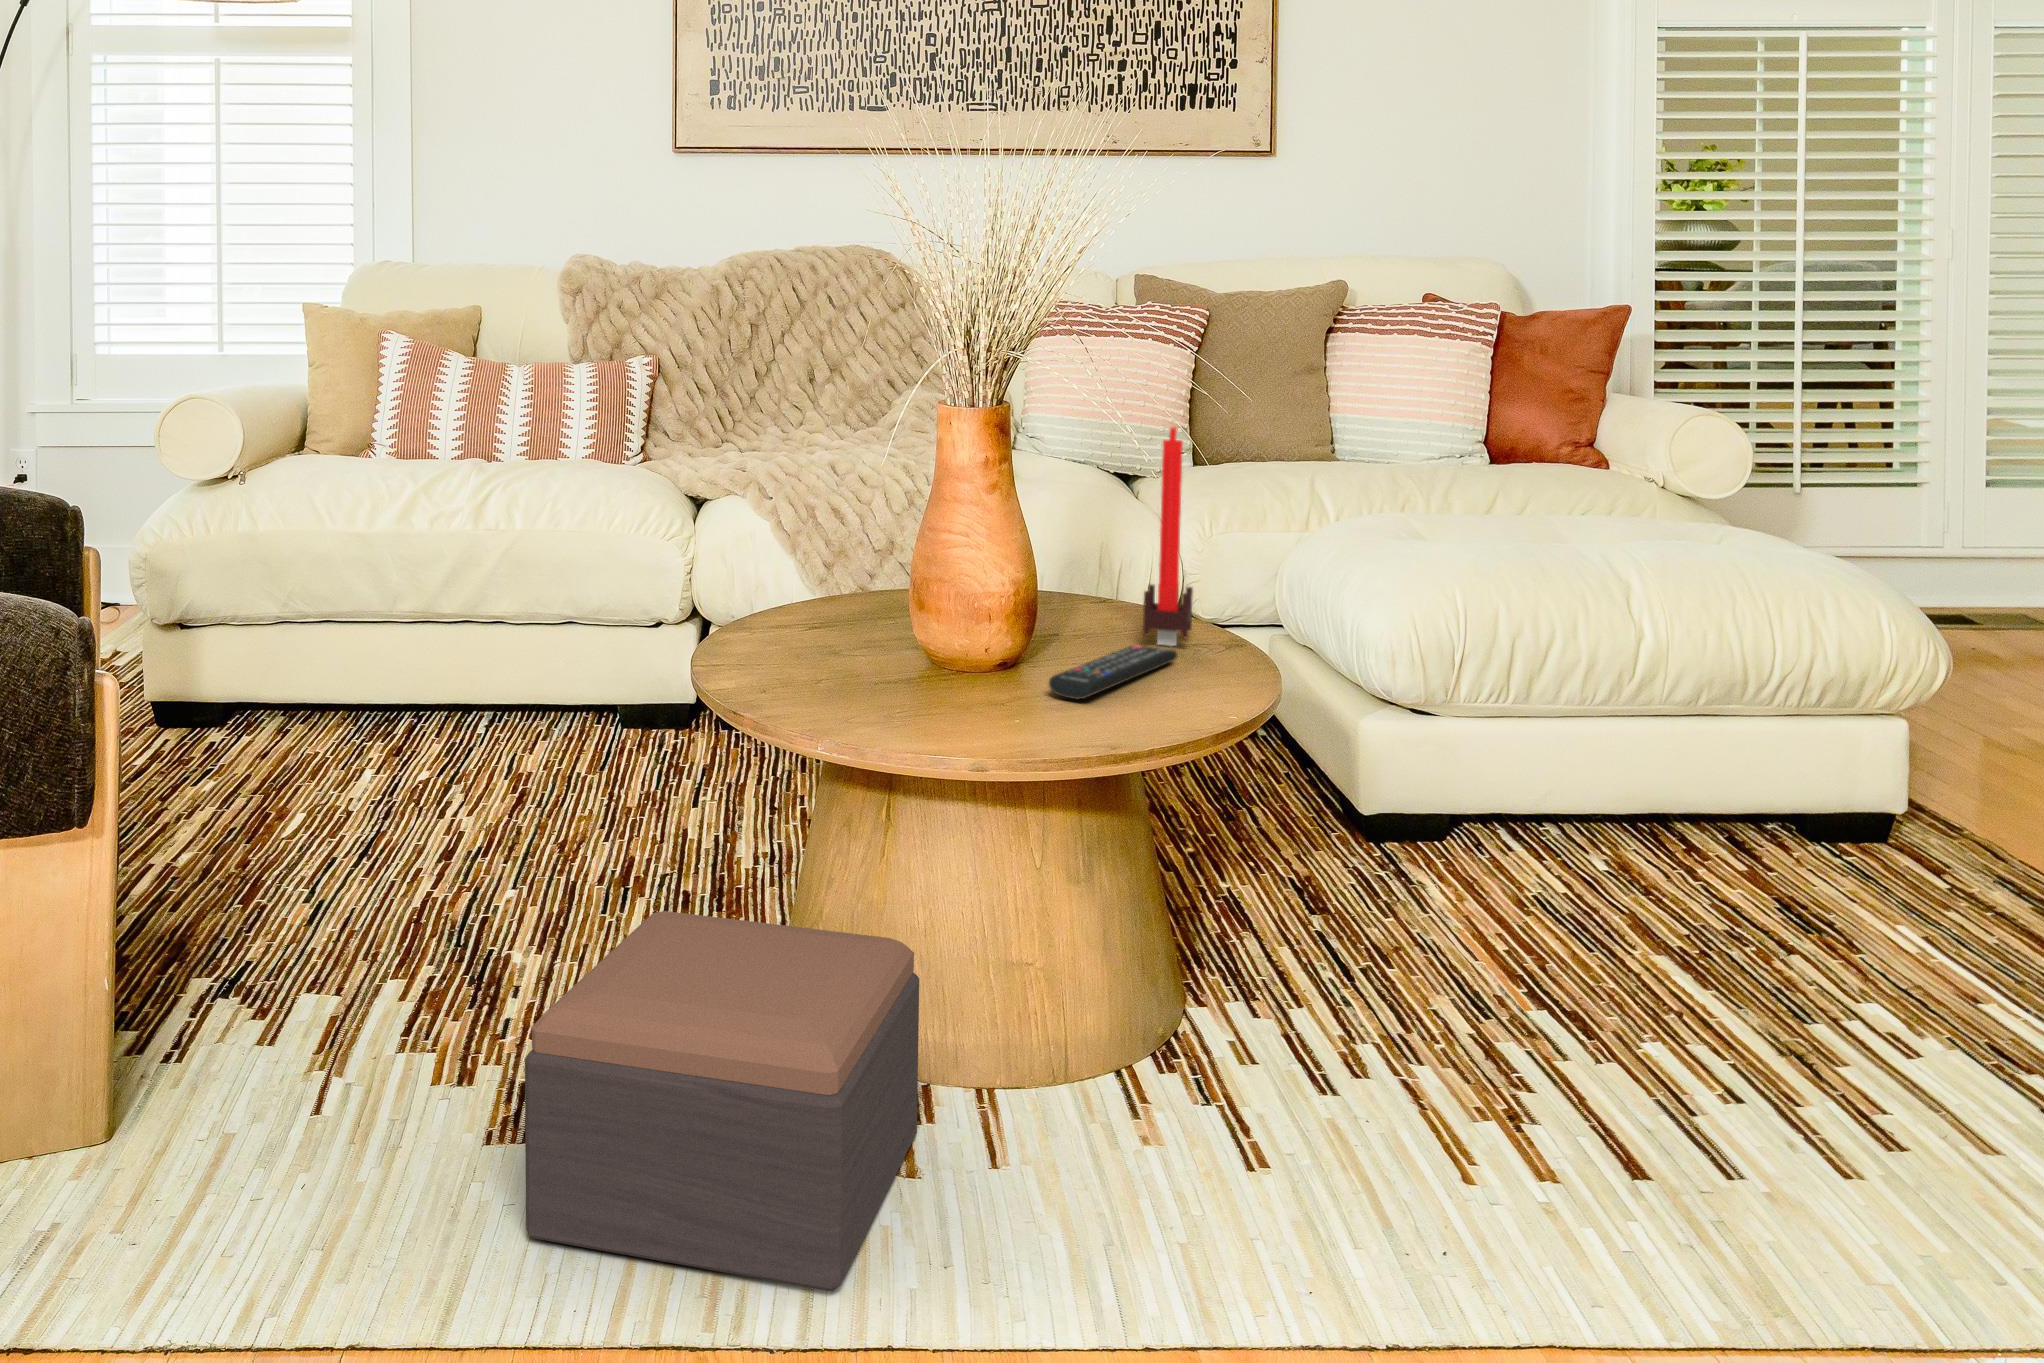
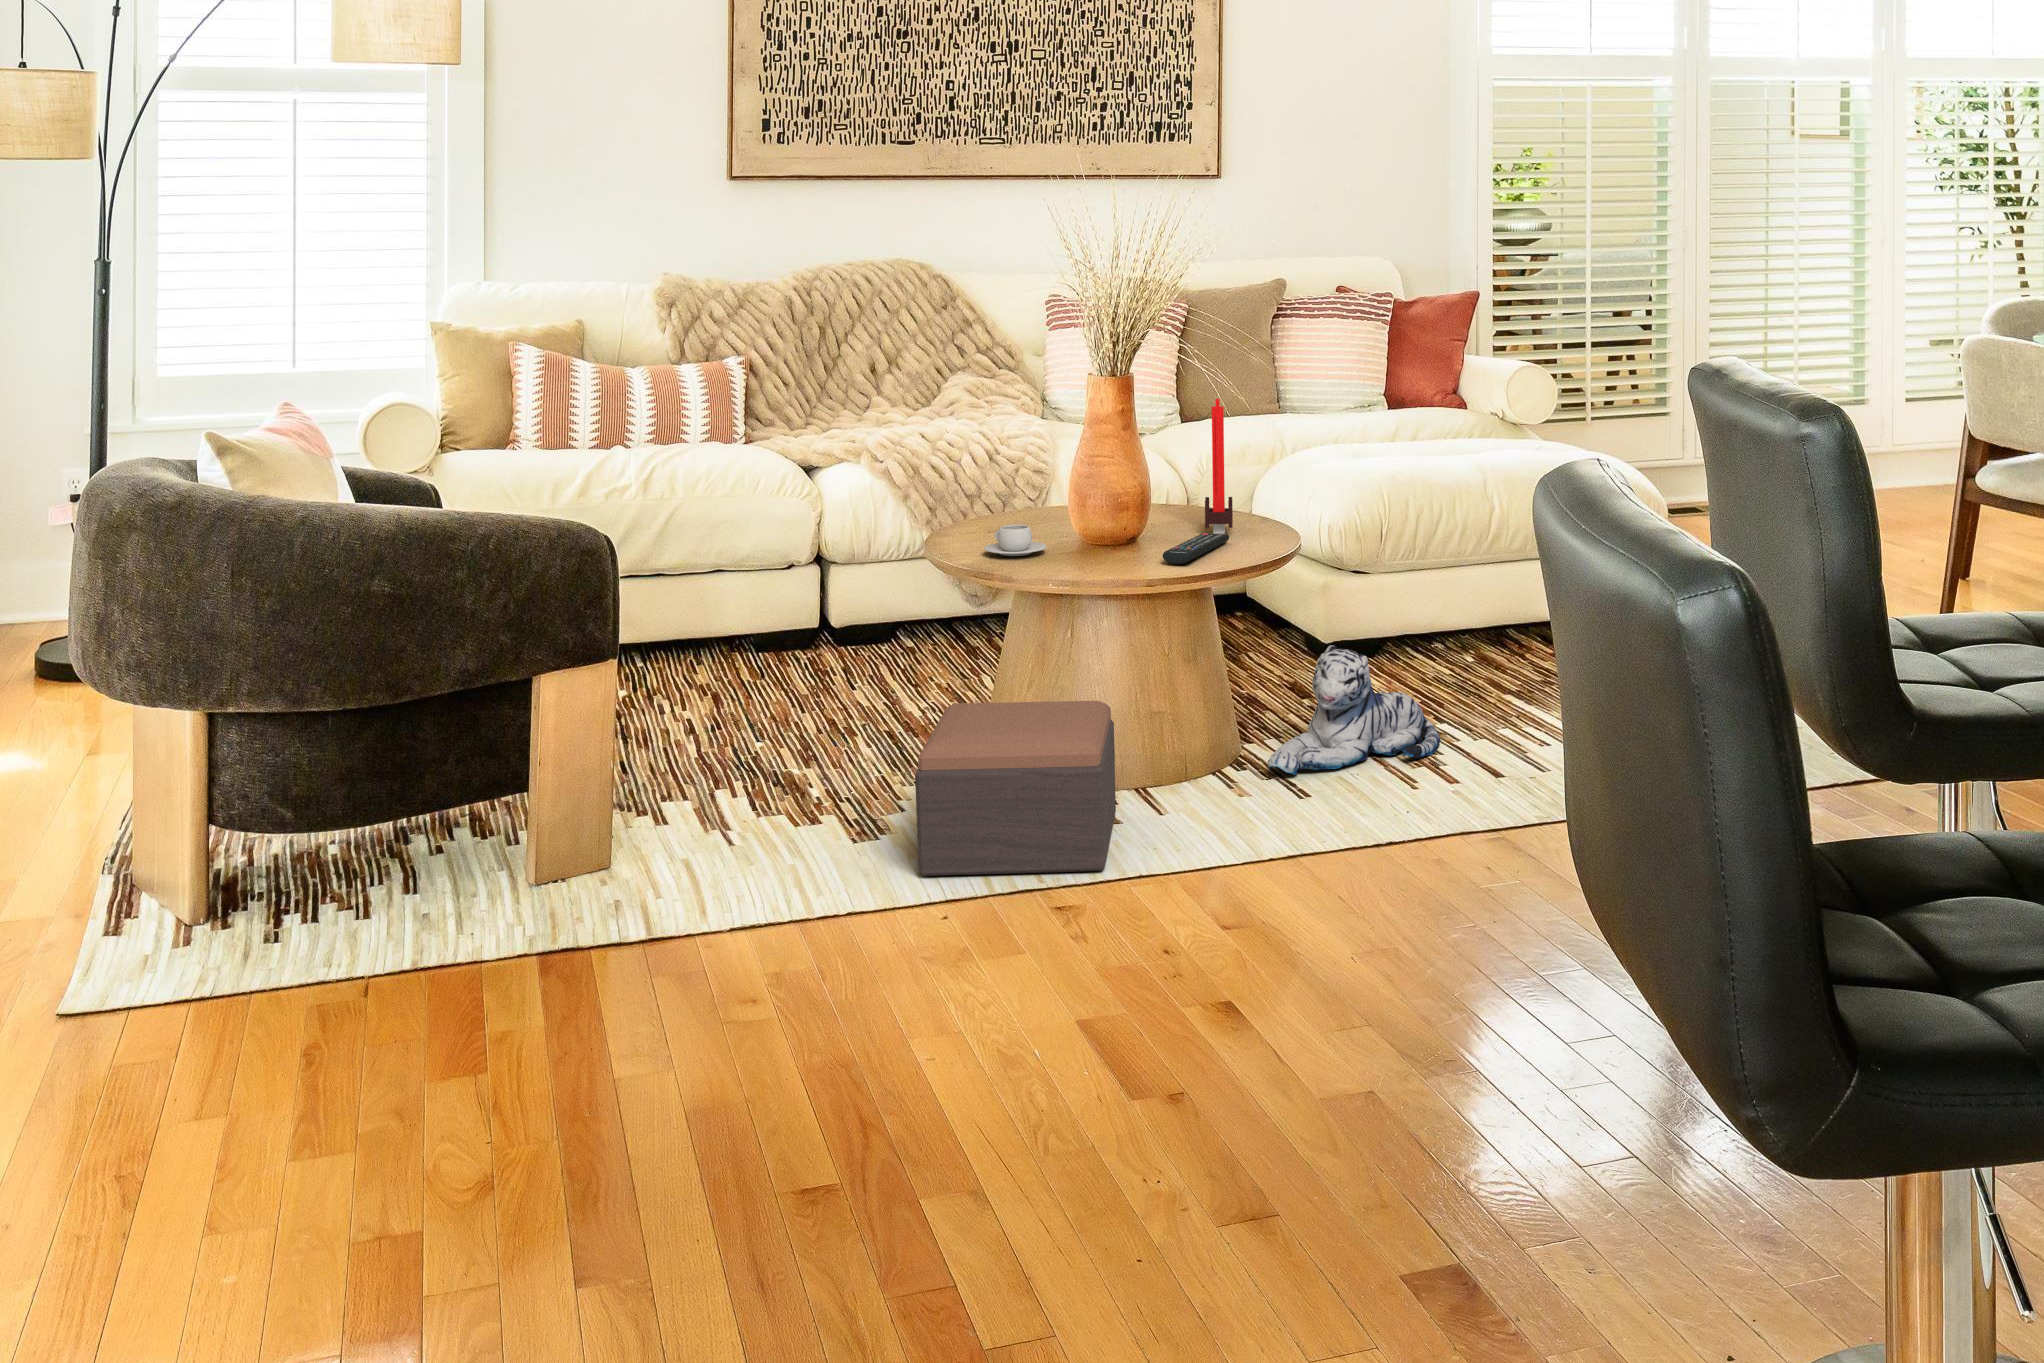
teacup: none [783,609,879,660] -> present [984,525,1046,556]
plush toy: none [1207,865,1537,1097] -> present [1268,645,1440,774]

